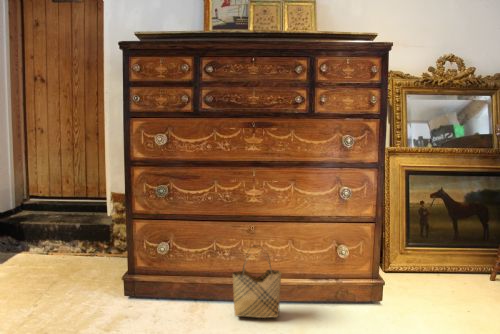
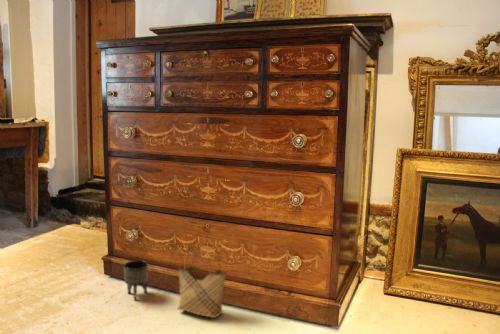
planter: none [164,274,189,316] -> present [124,260,148,299]

